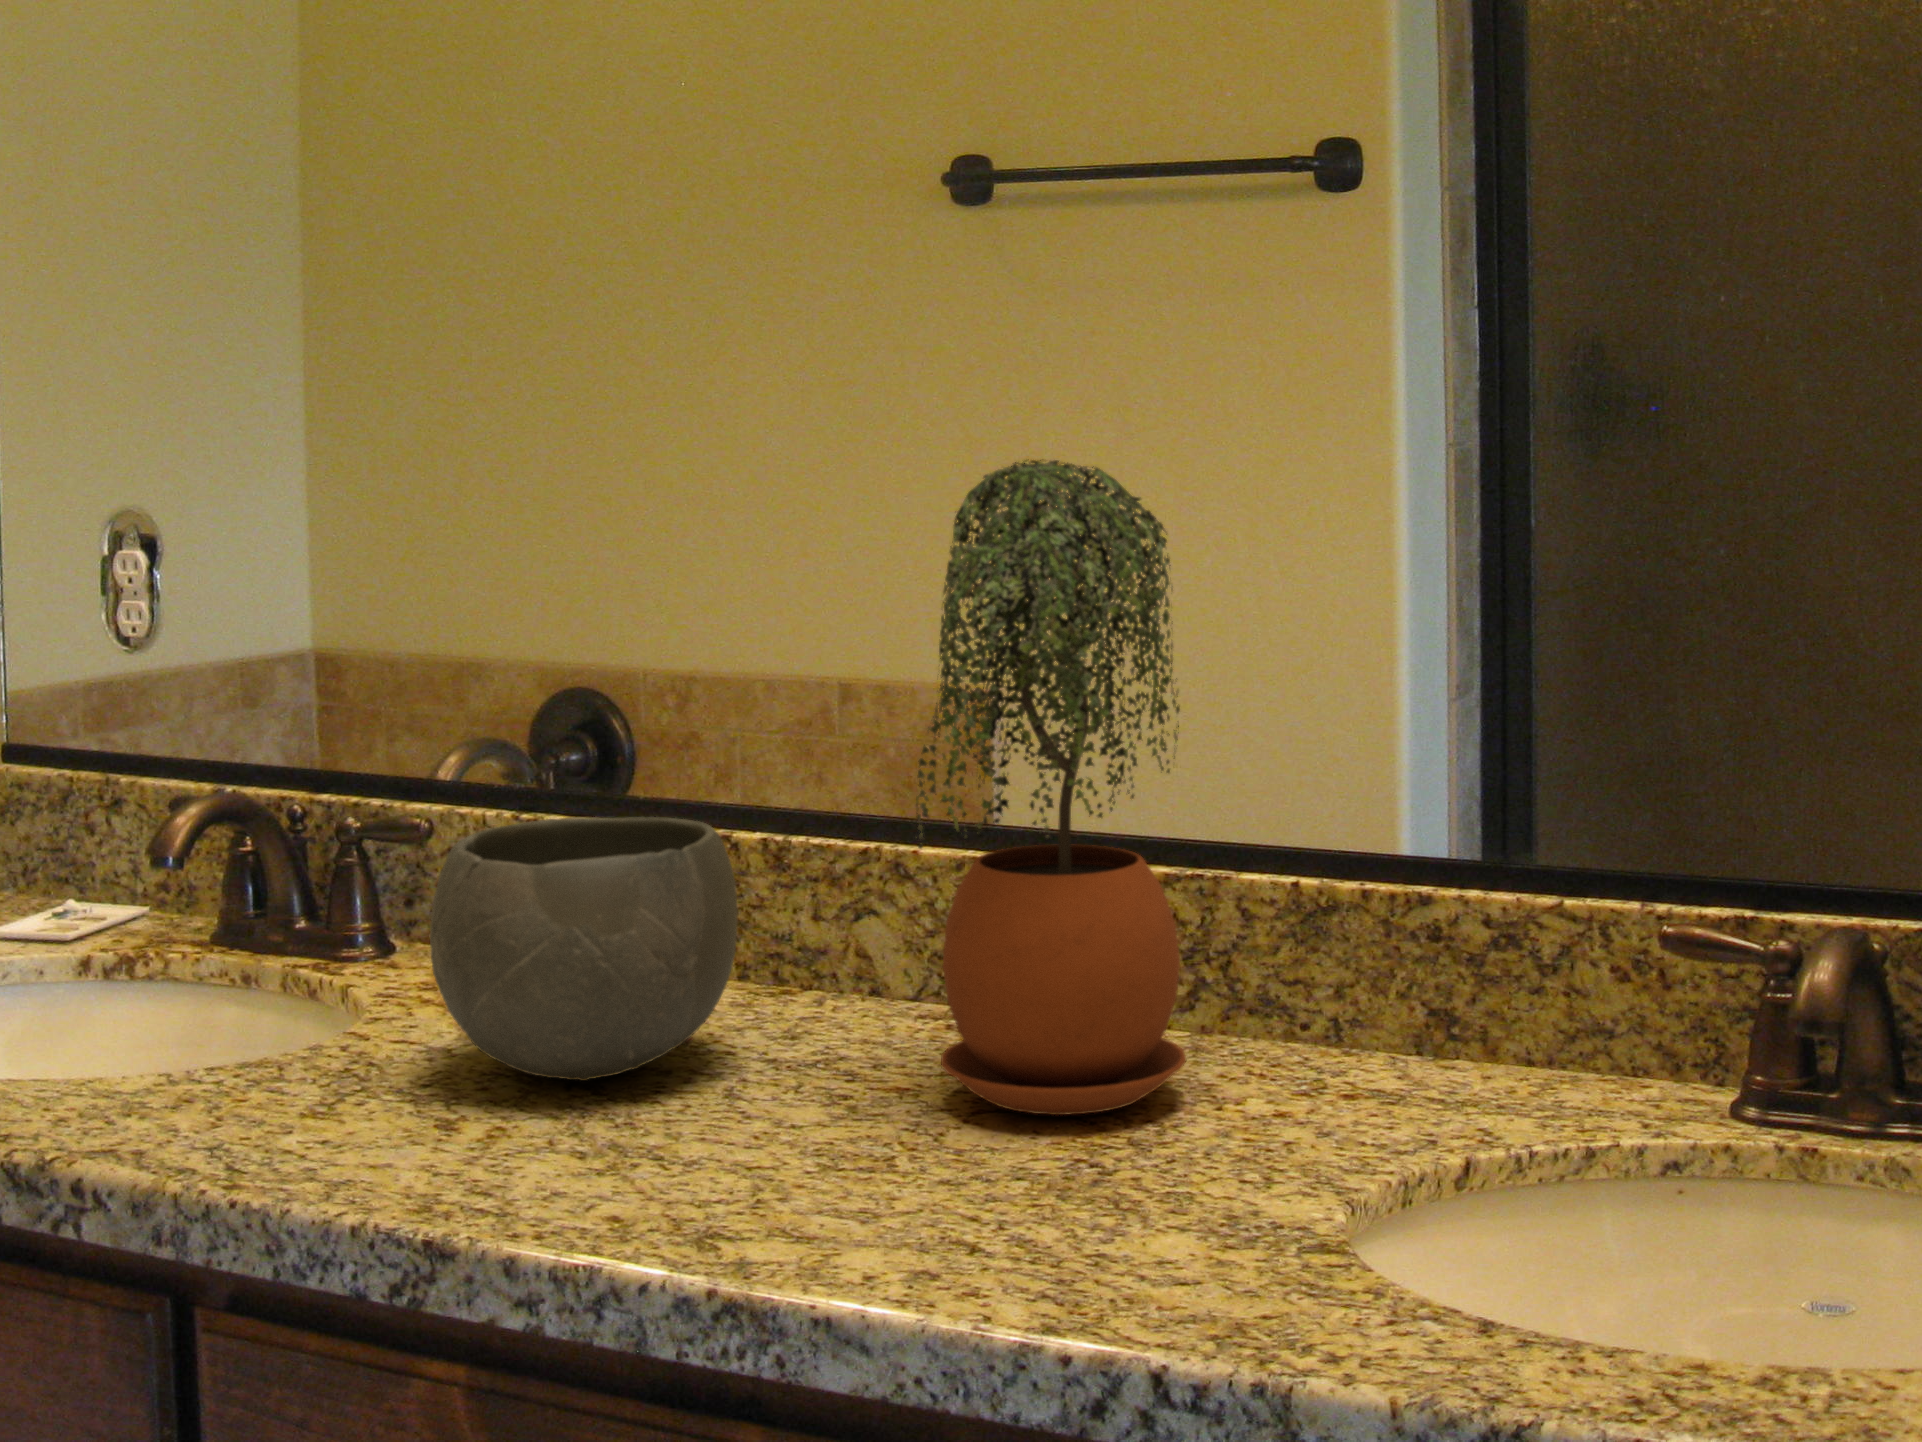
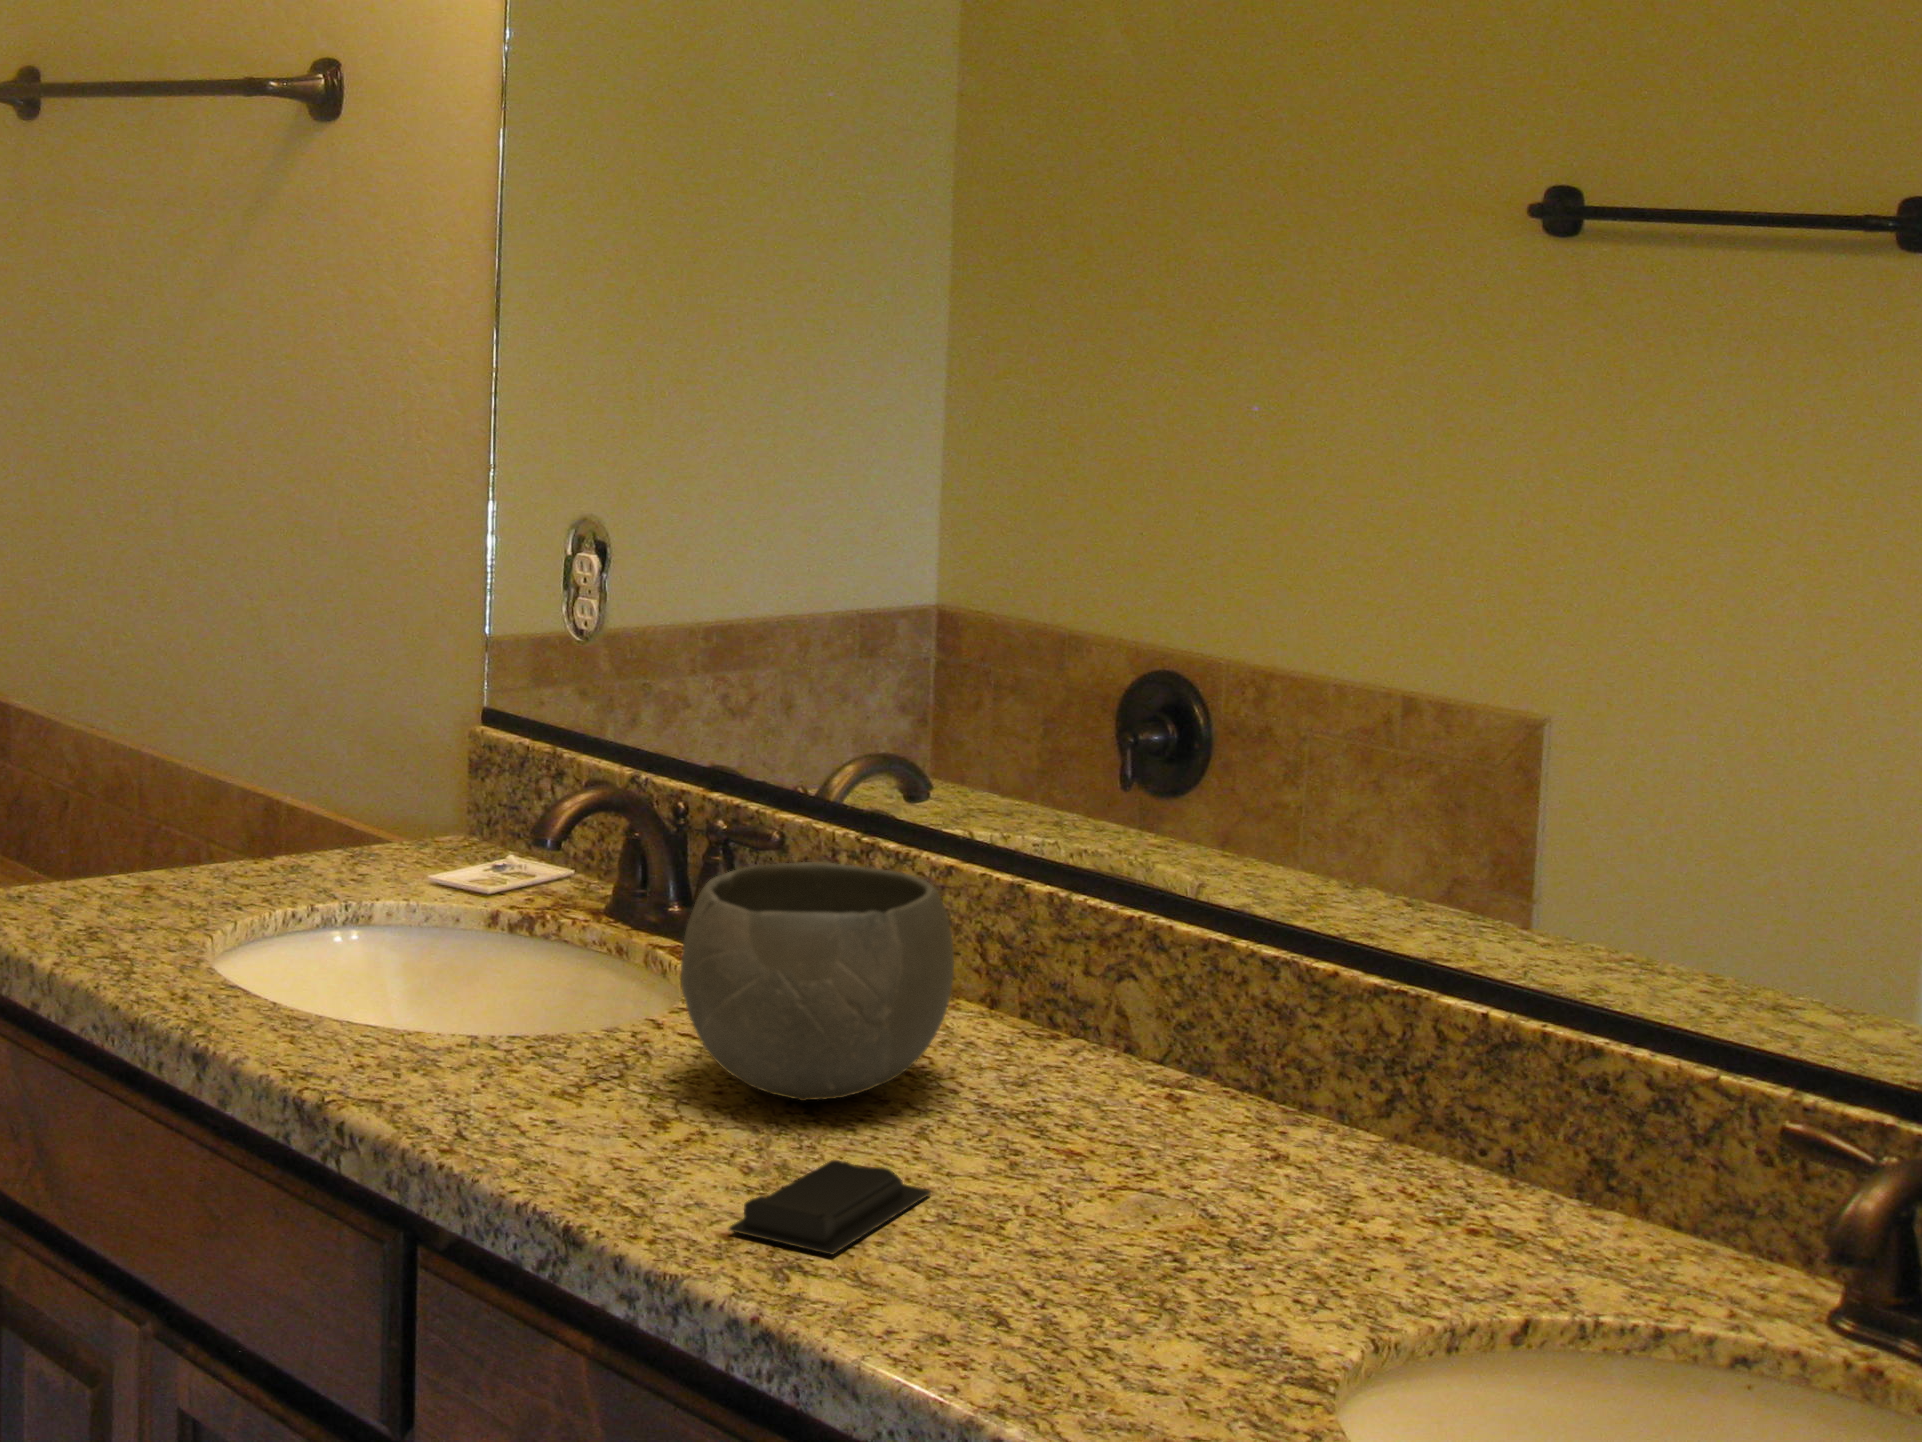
potted plant: present [914,460,1186,1115] -> none [1055,588,1335,1209]
soap bar: none [609,1122,798,1218] -> present [729,1160,931,1255]

